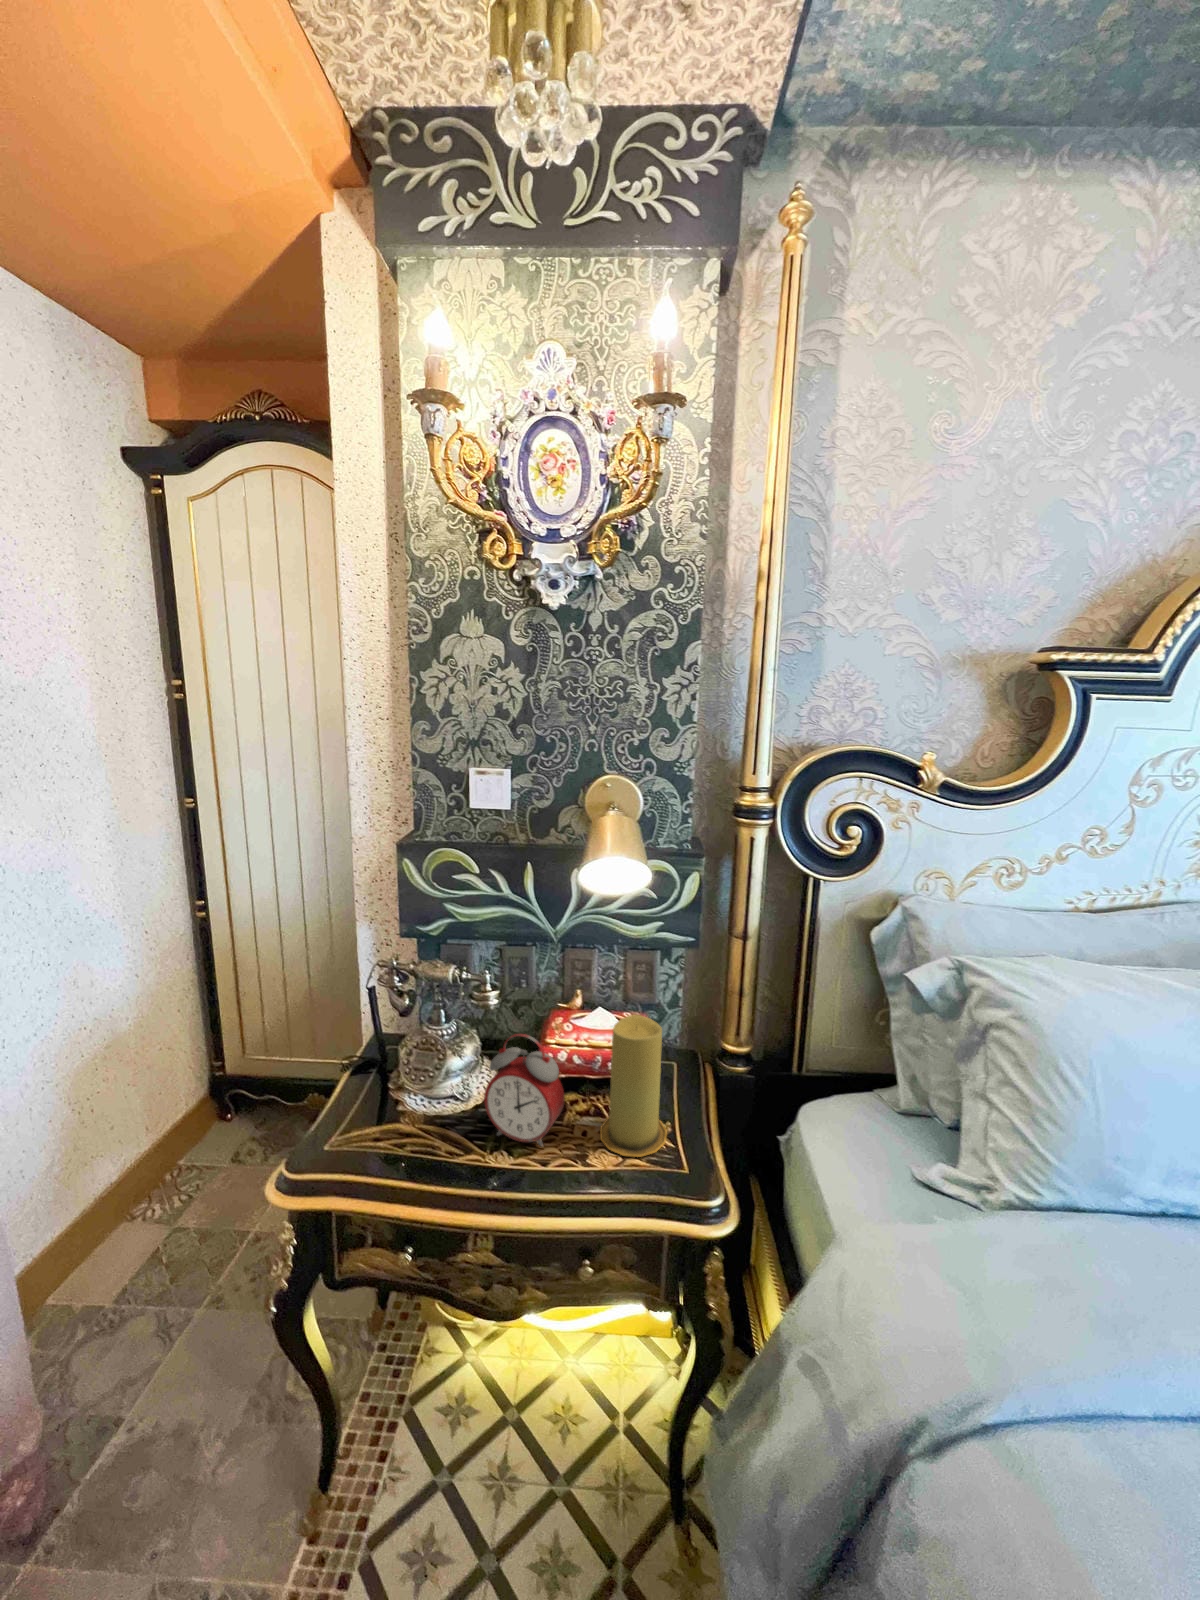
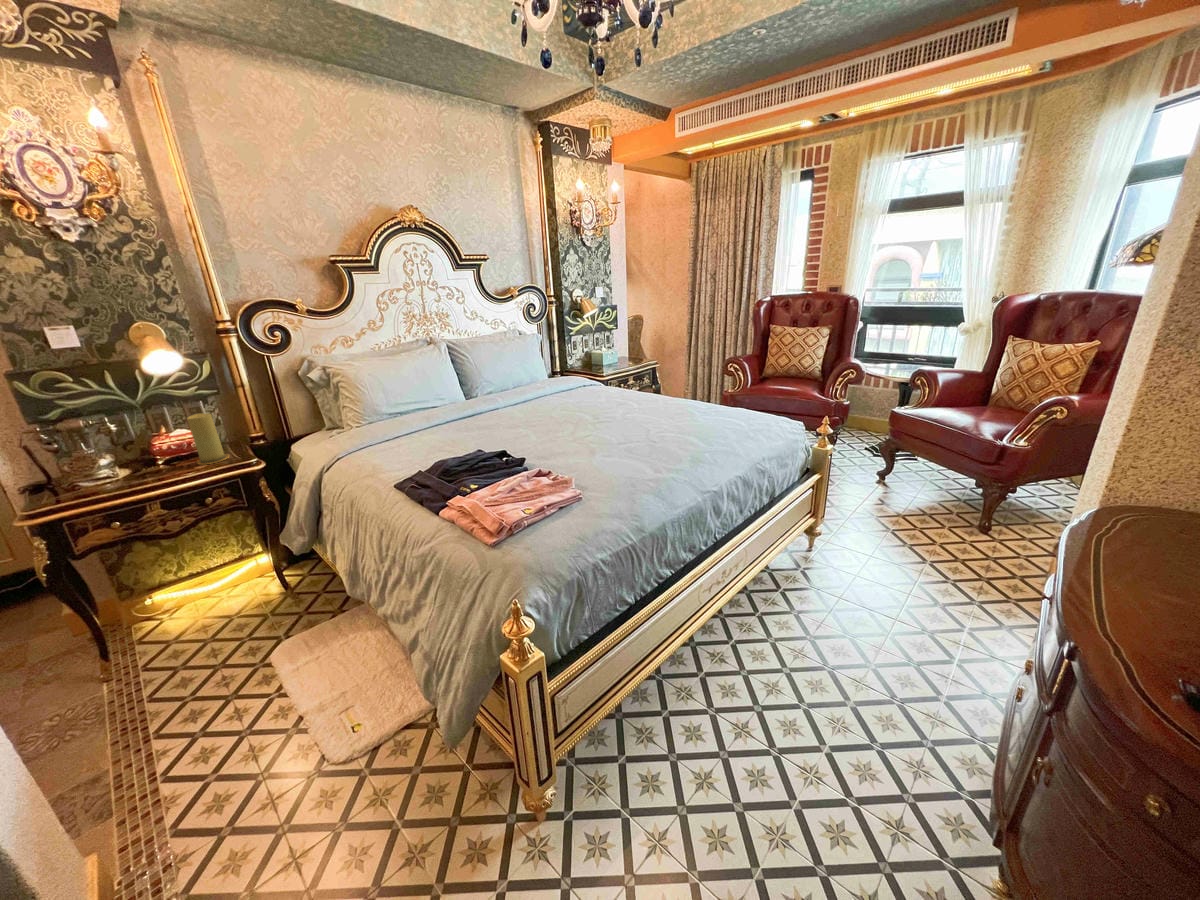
alarm clock: present [484,1034,565,1146] -> none [126,431,174,477]

